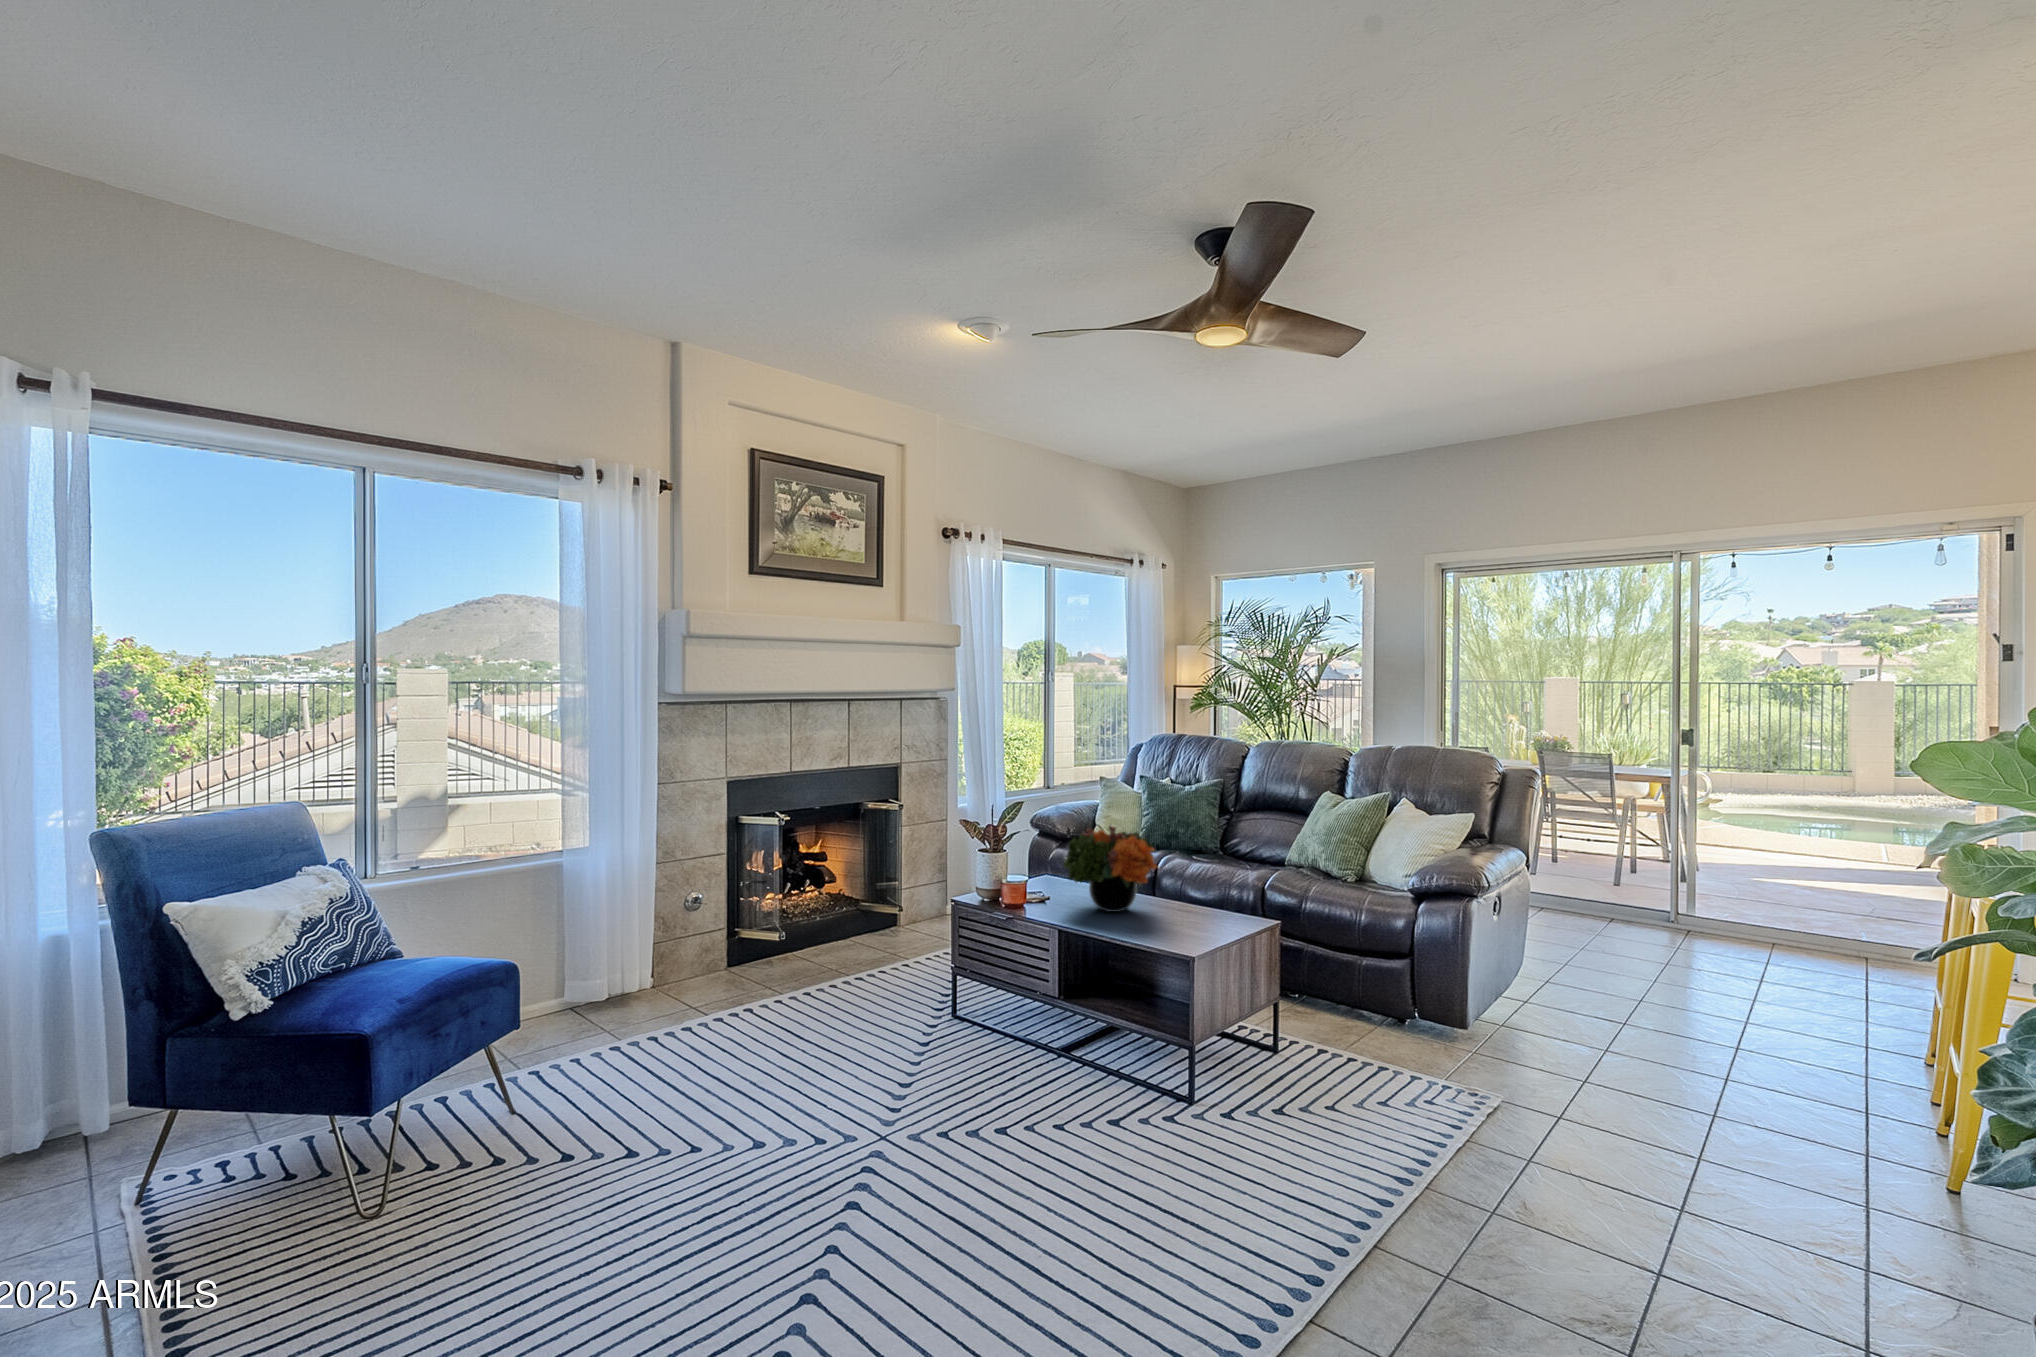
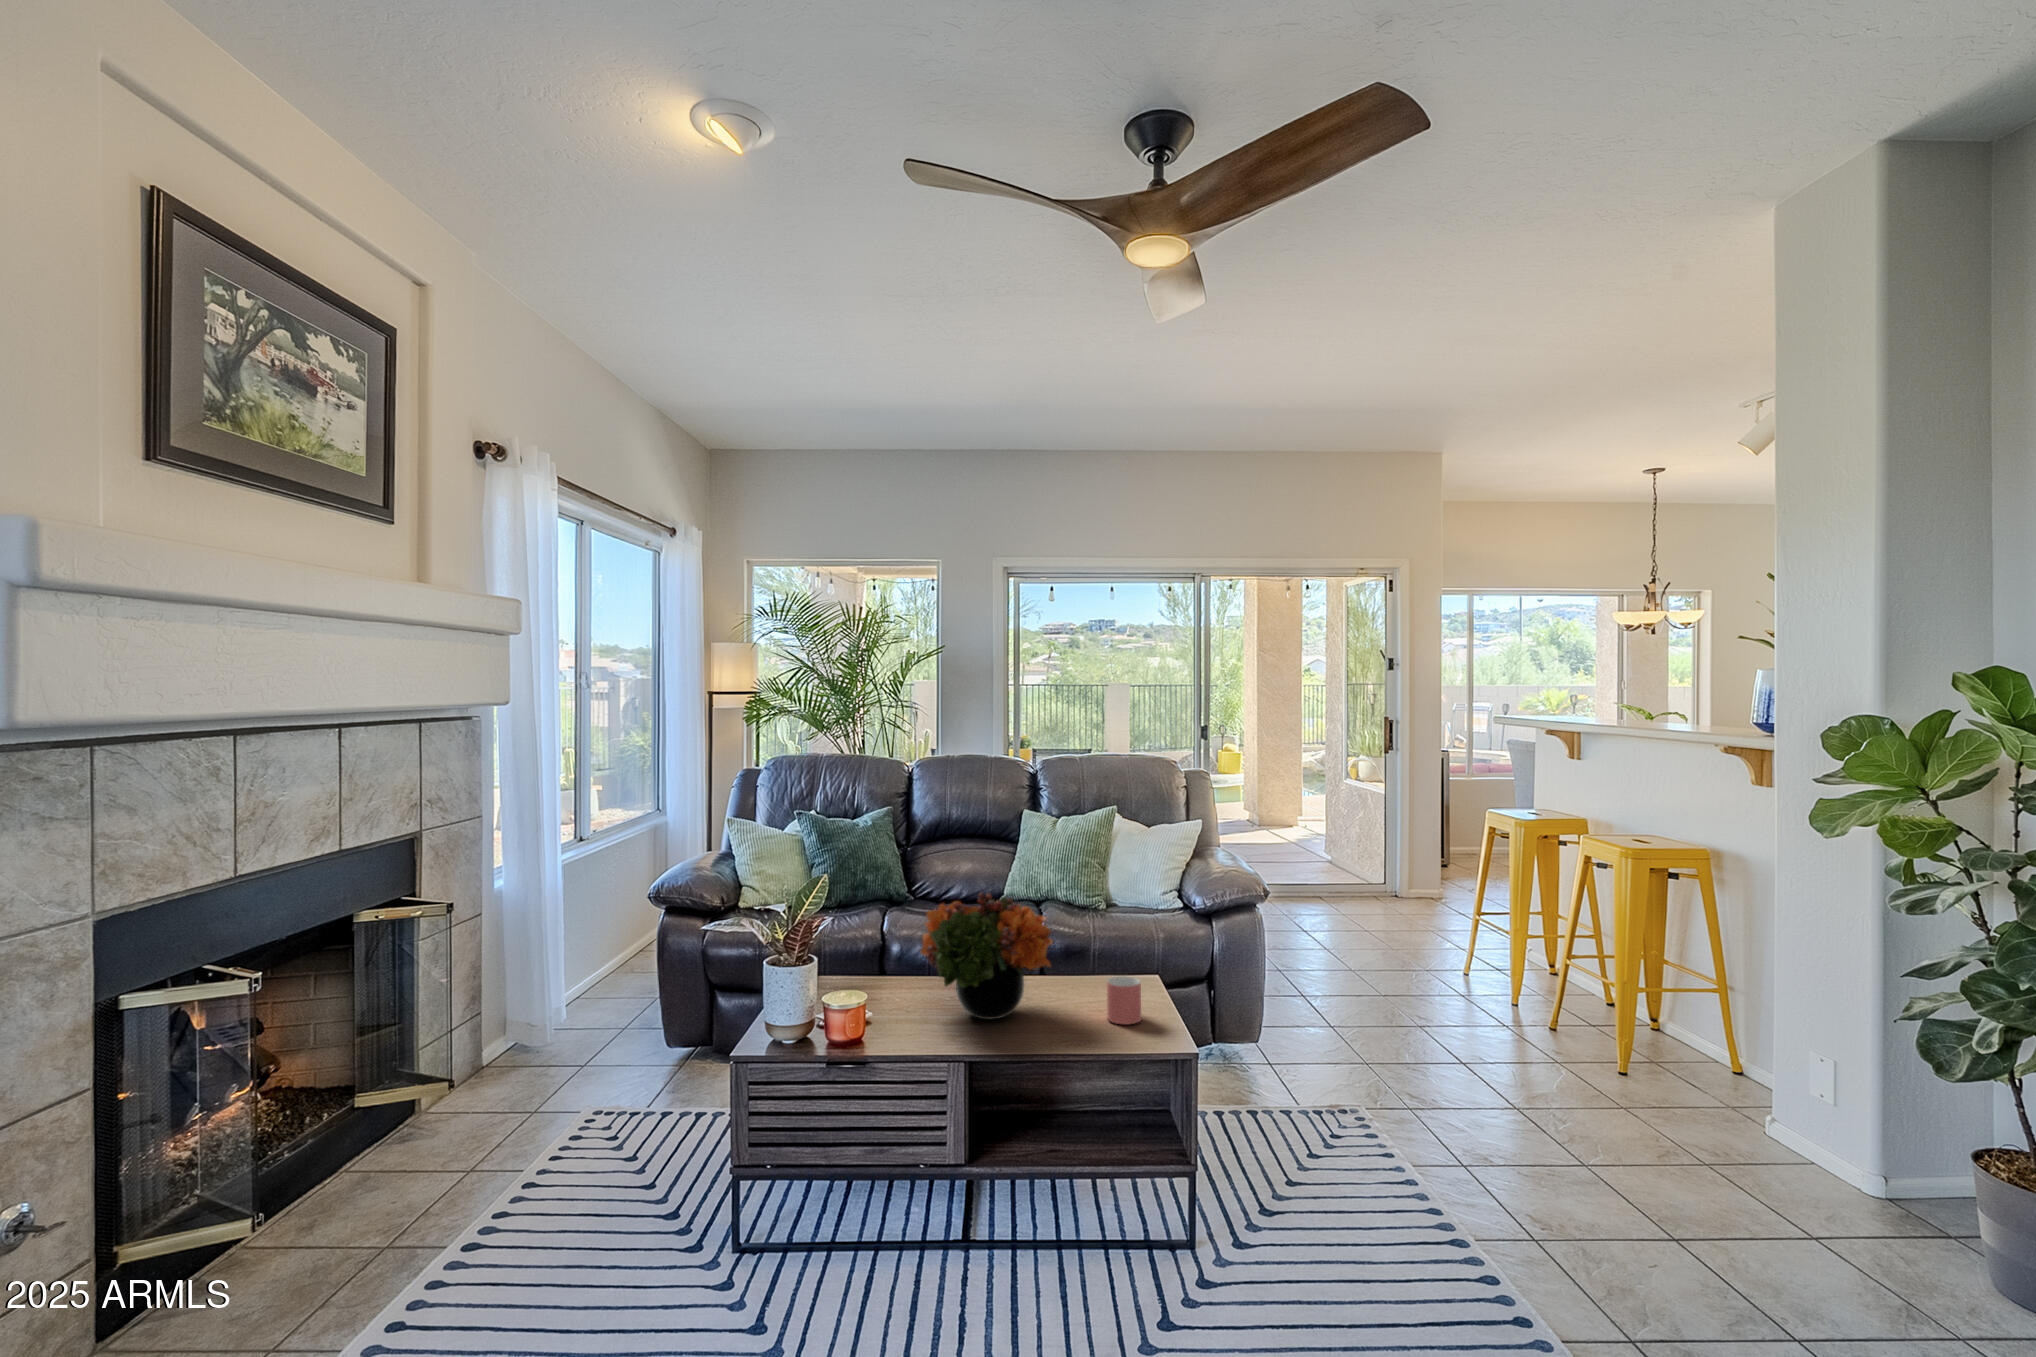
mug: none [1176,899,1203,932] -> present [1107,976,1141,1024]

